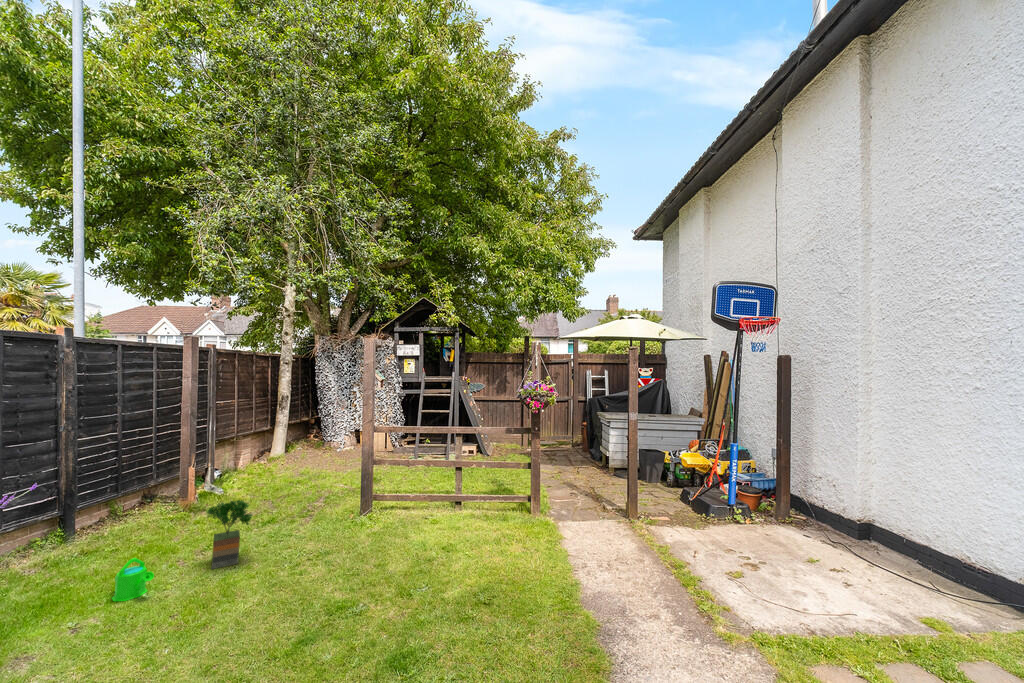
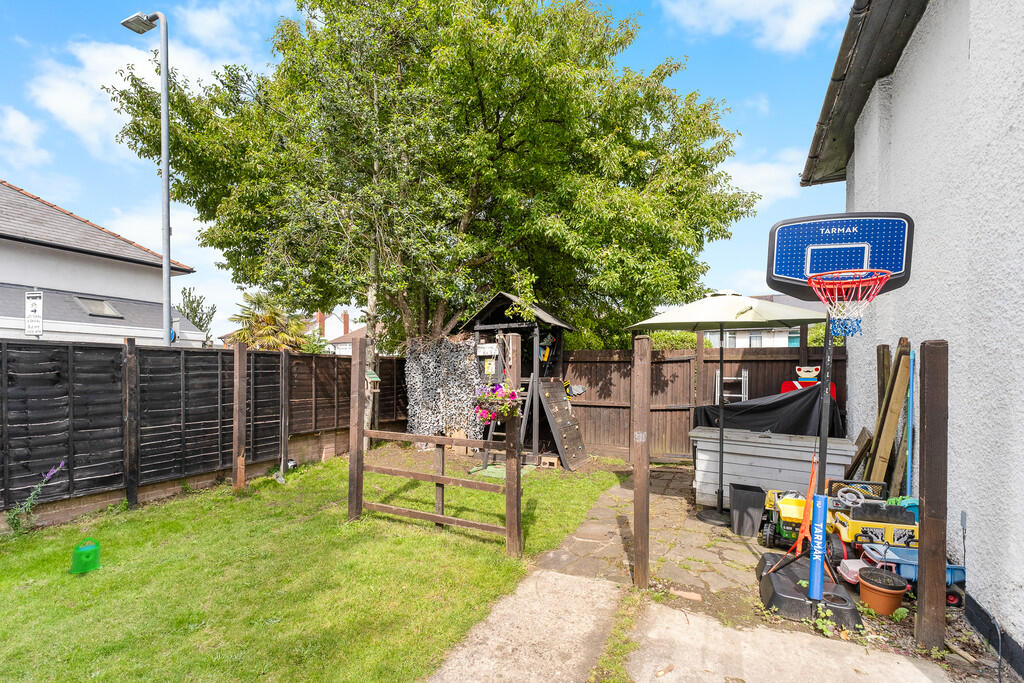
potted tree: present [207,500,252,569] -> none [161,496,207,558]

